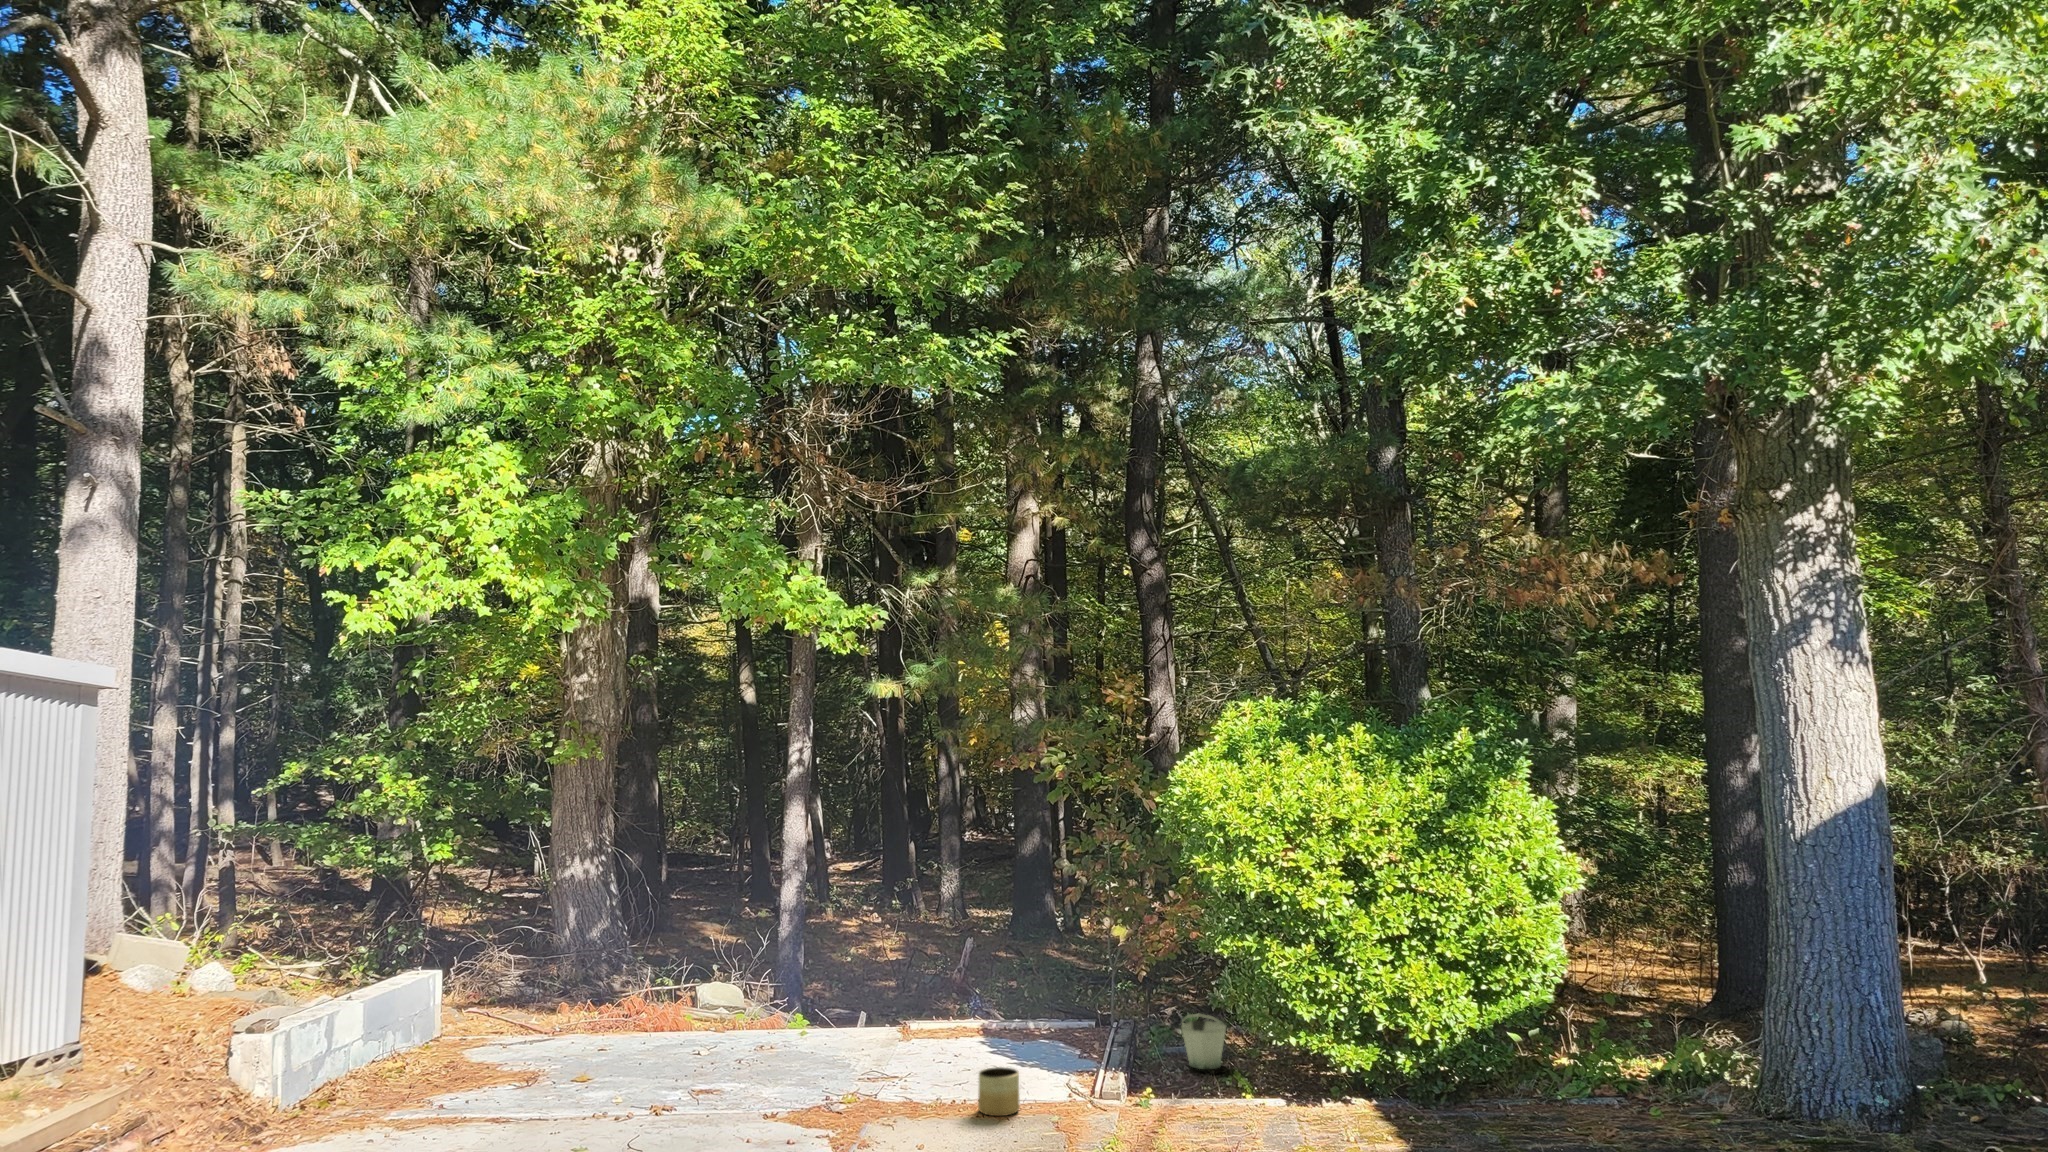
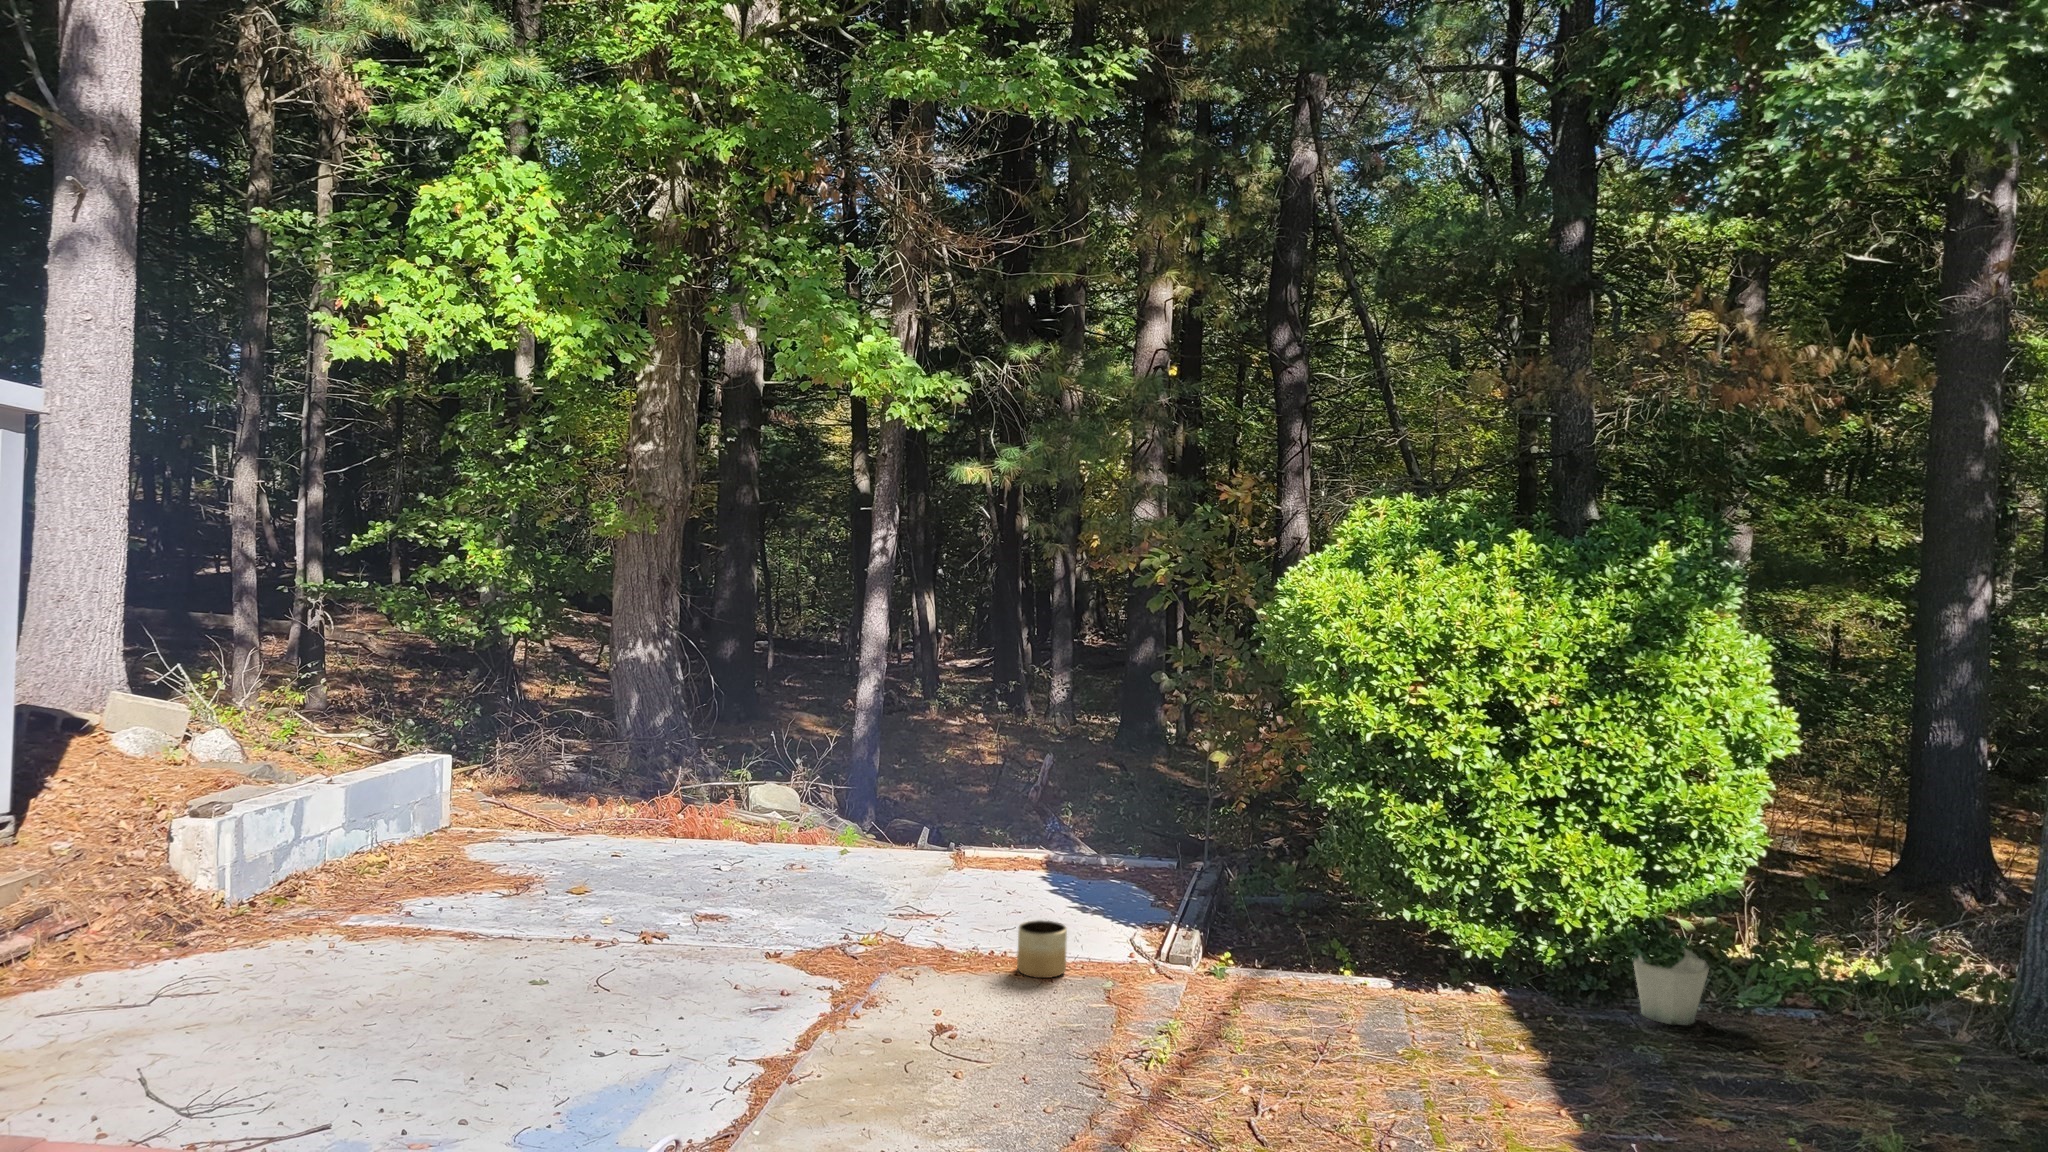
bucket: present [1181,1014,1226,1069] -> present [1634,949,1709,1025]

